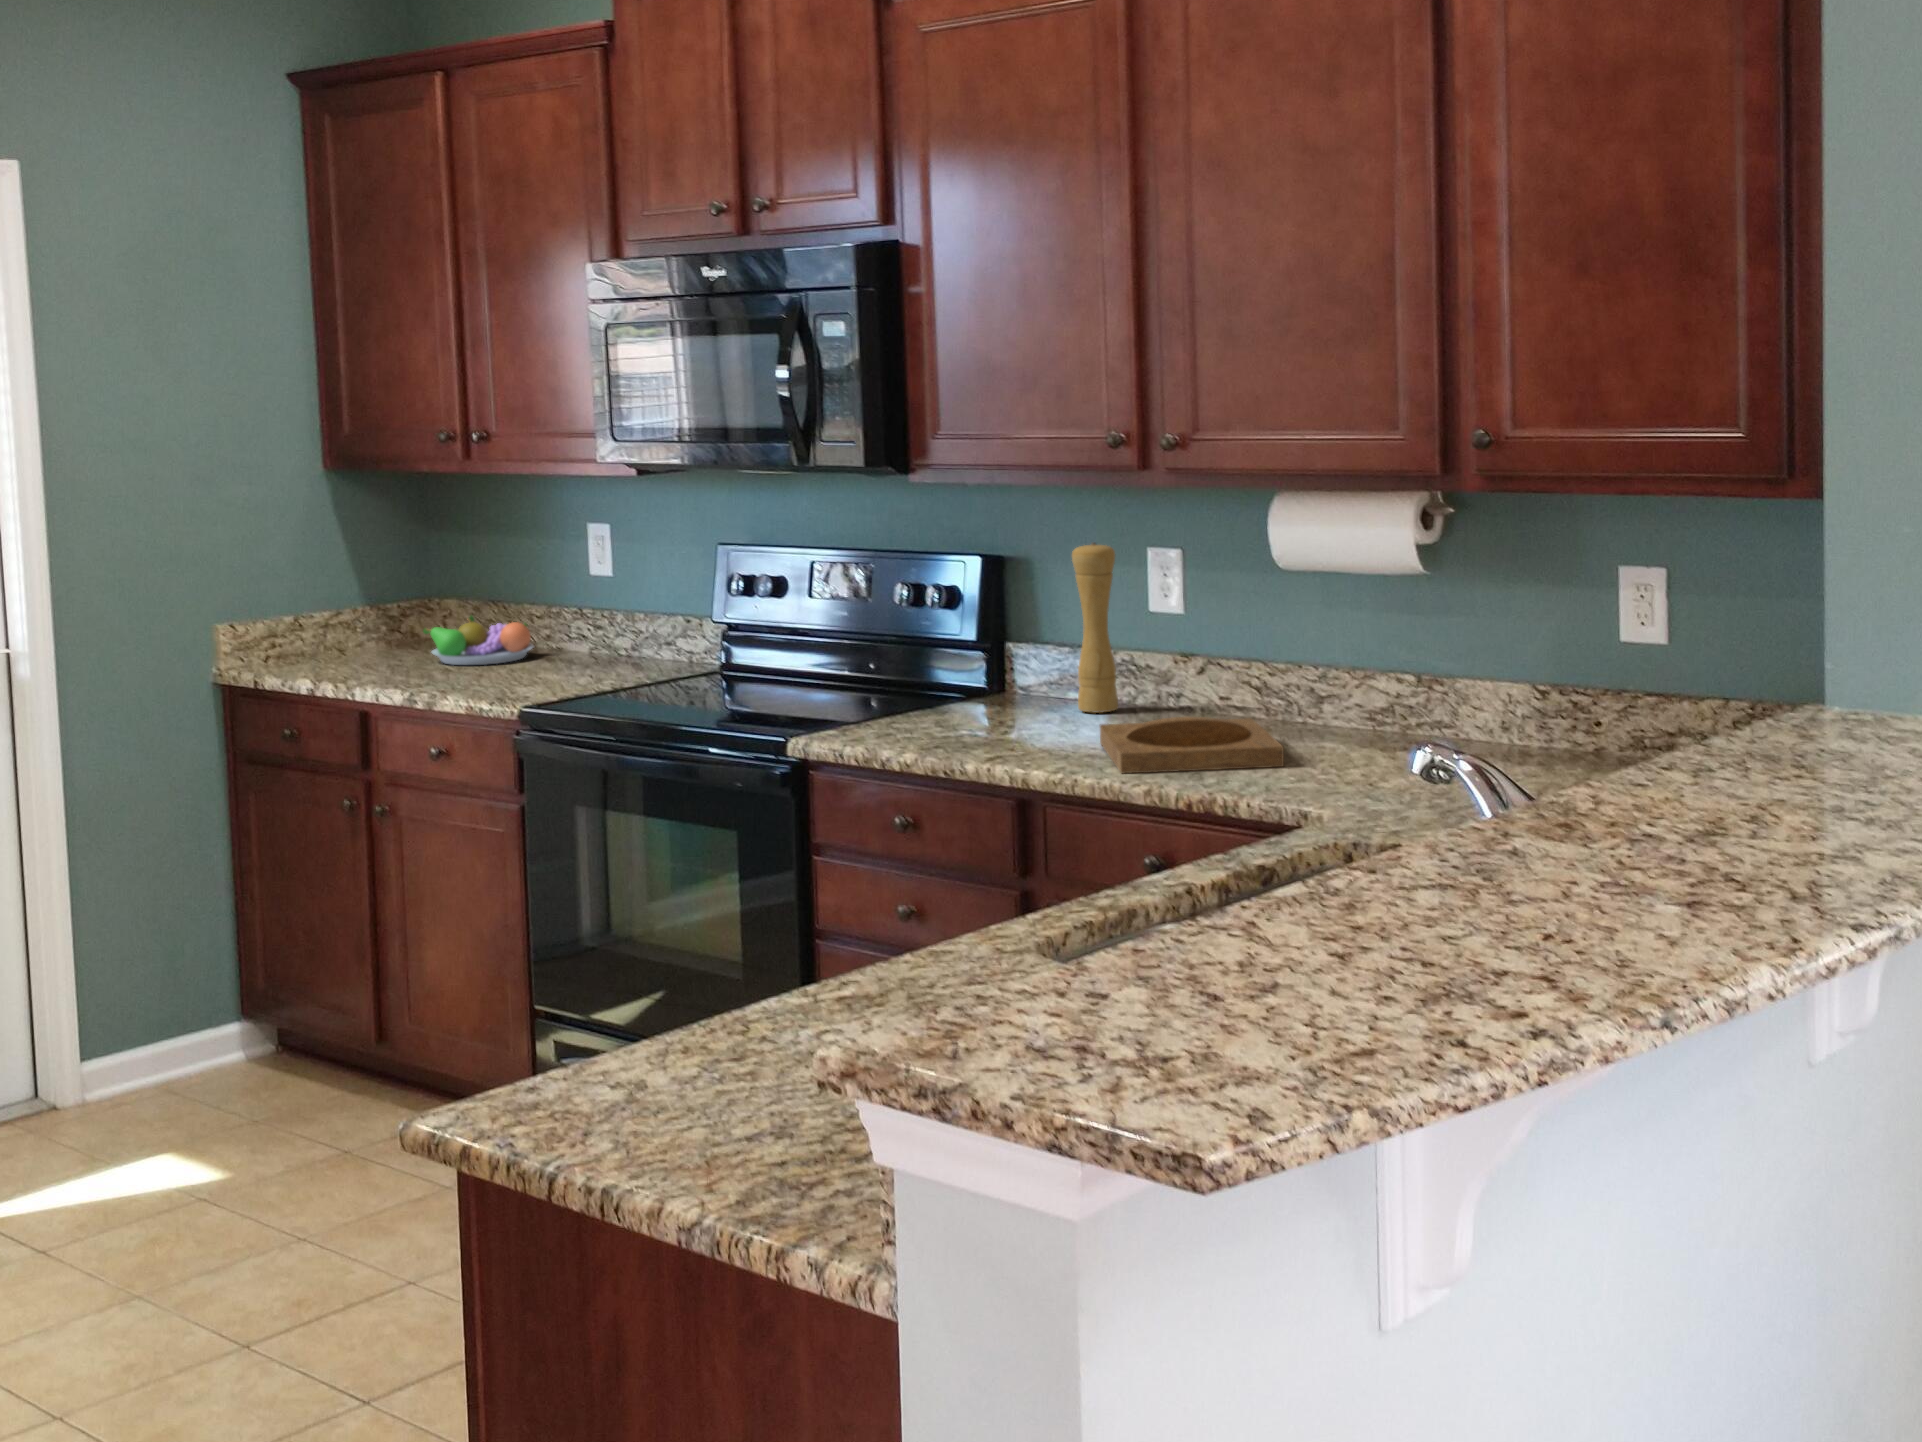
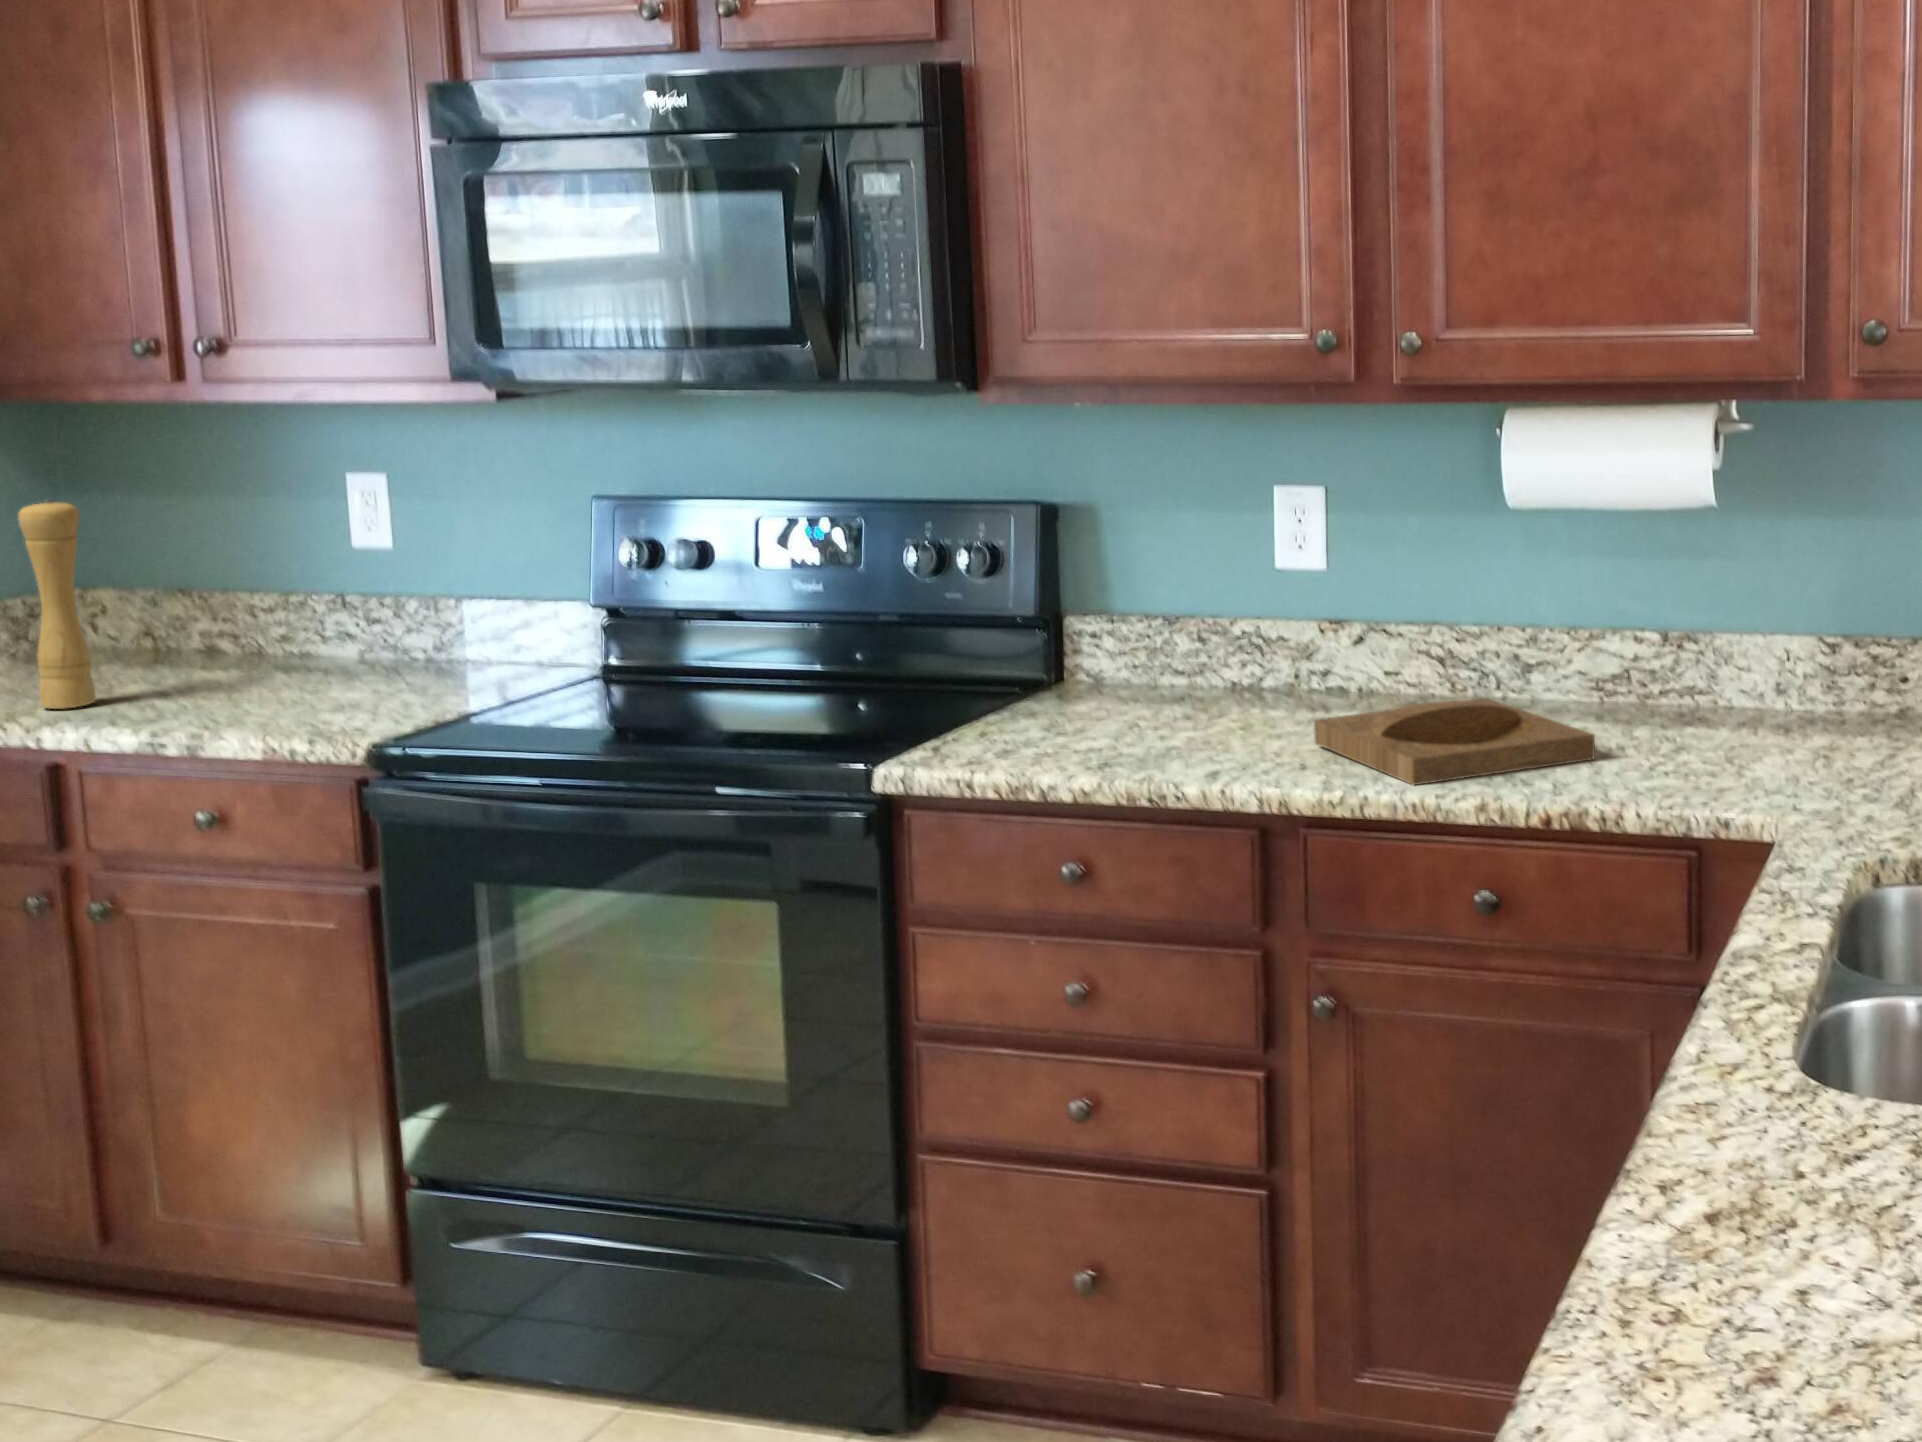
pepper mill: present [1072,542,1118,713] -> present [18,499,96,709]
fruit bowl: present [423,615,533,665] -> none [106,610,287,684]

